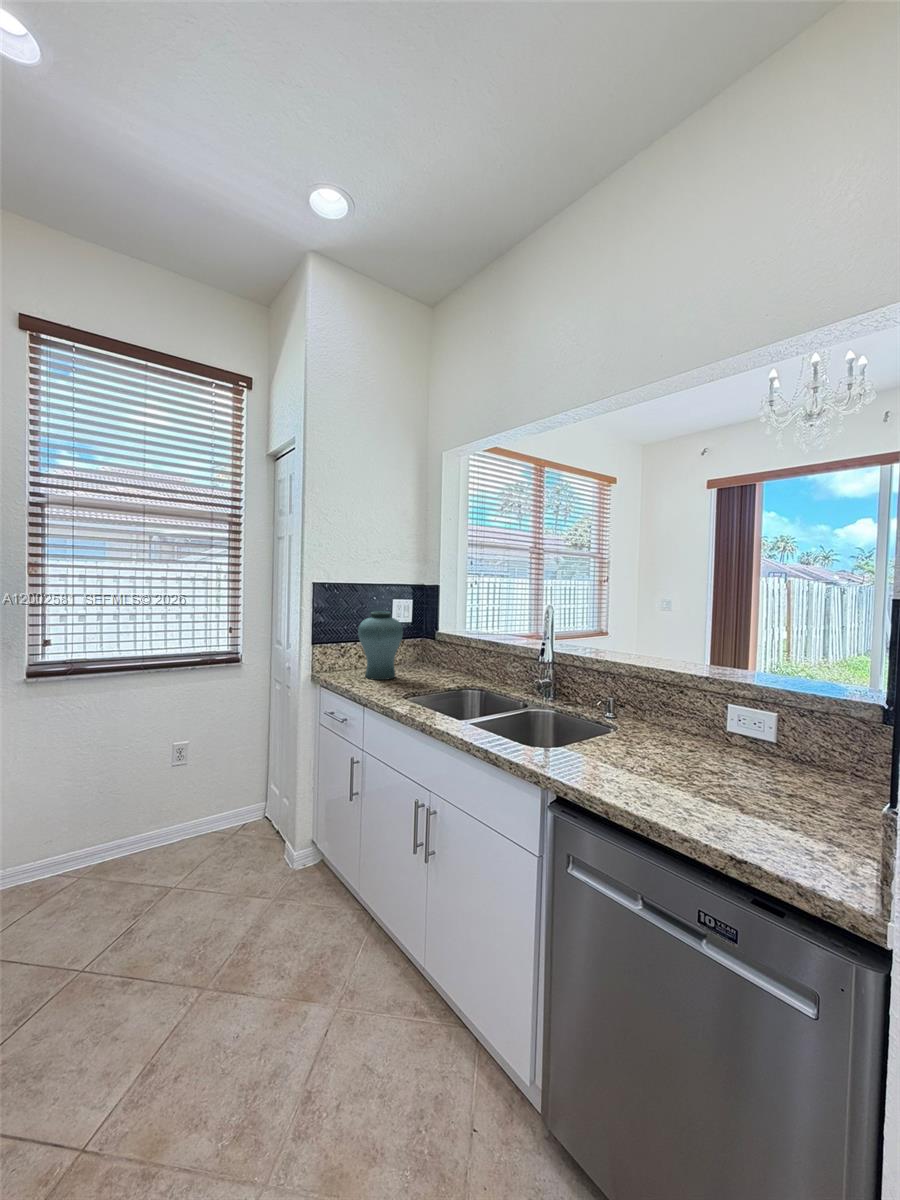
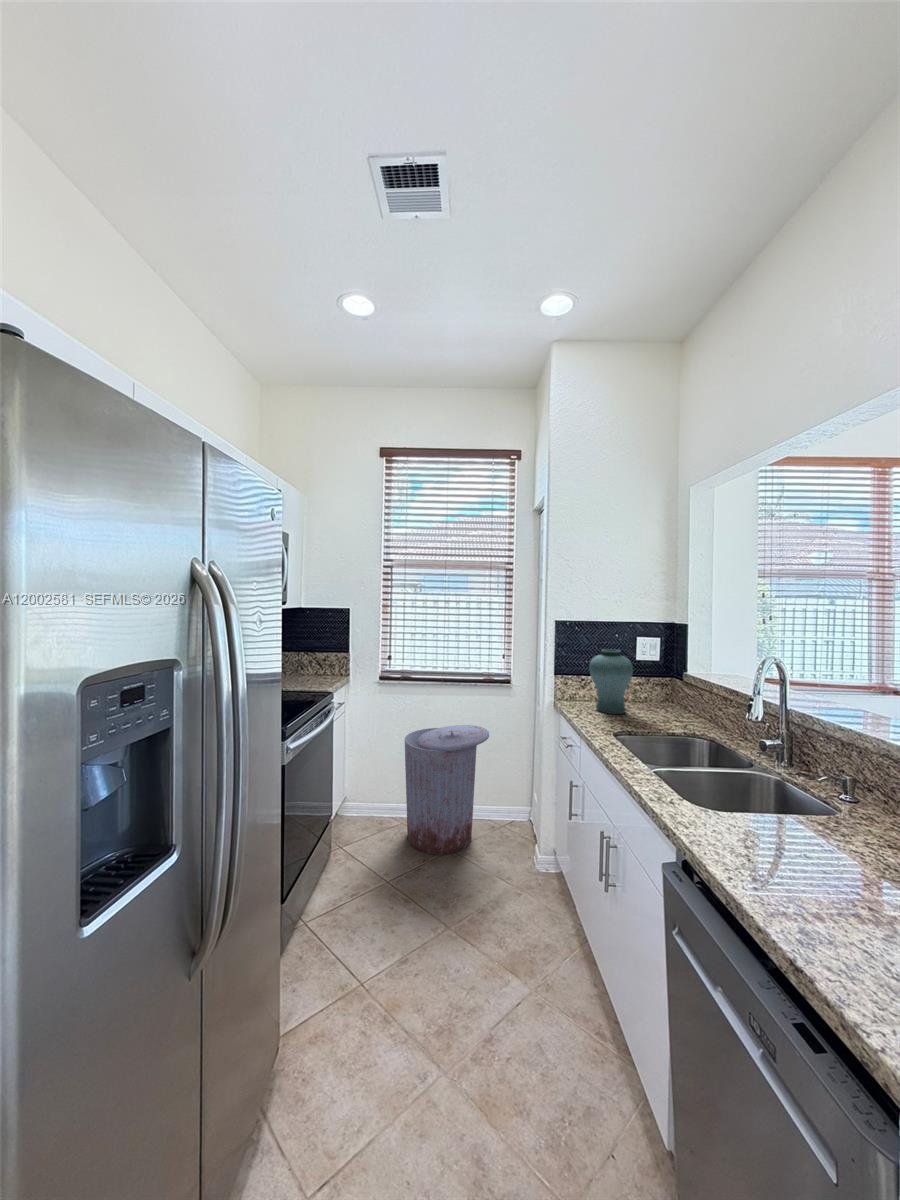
trash can: none [87,723,224,913] -> present [405,725,489,855]

